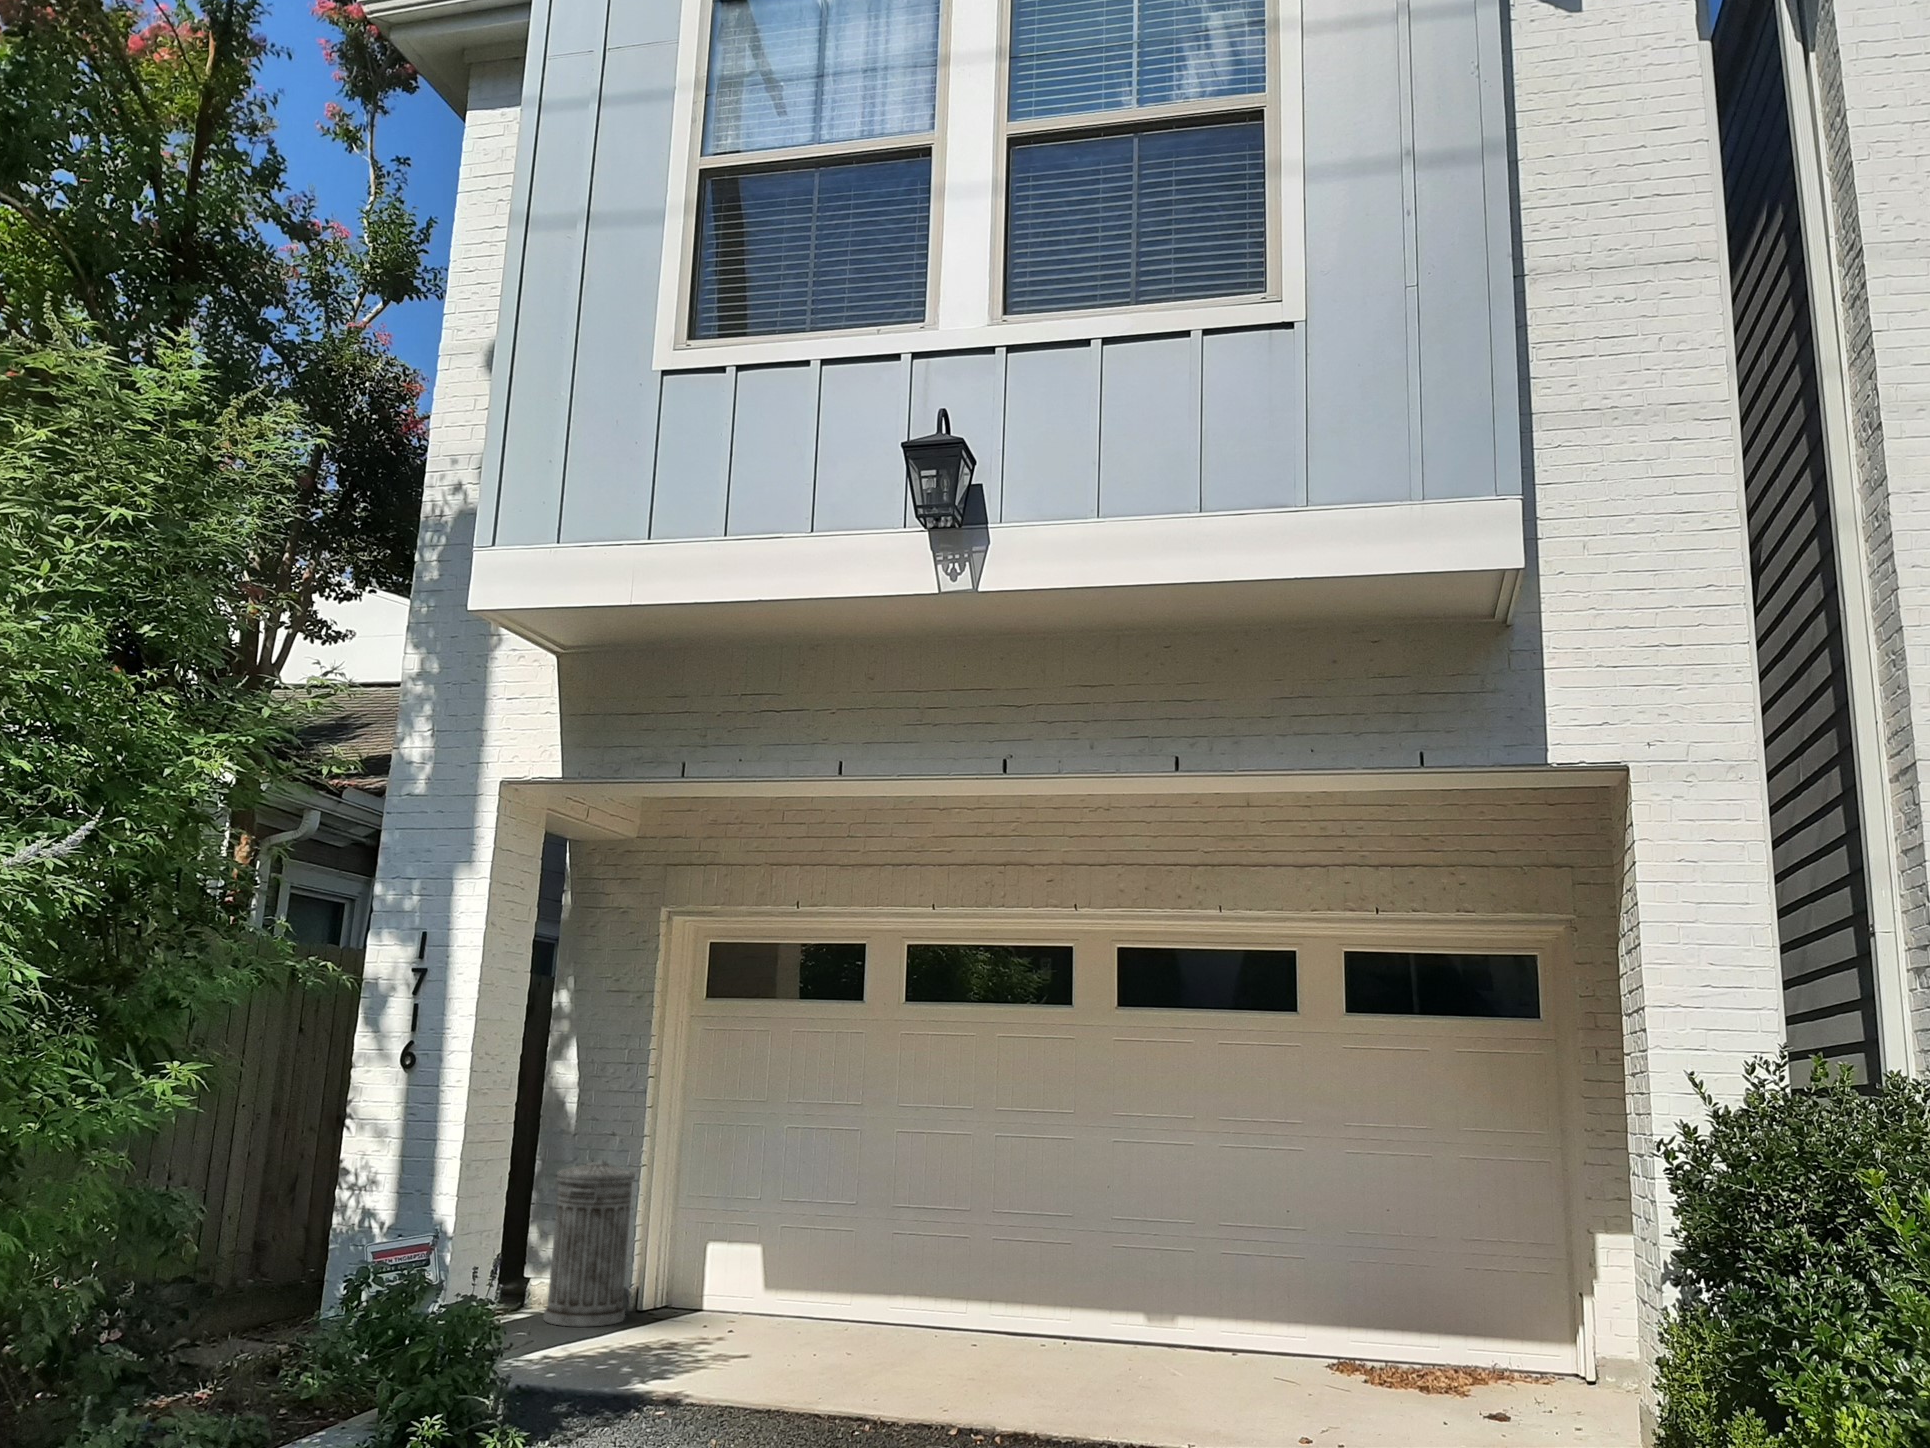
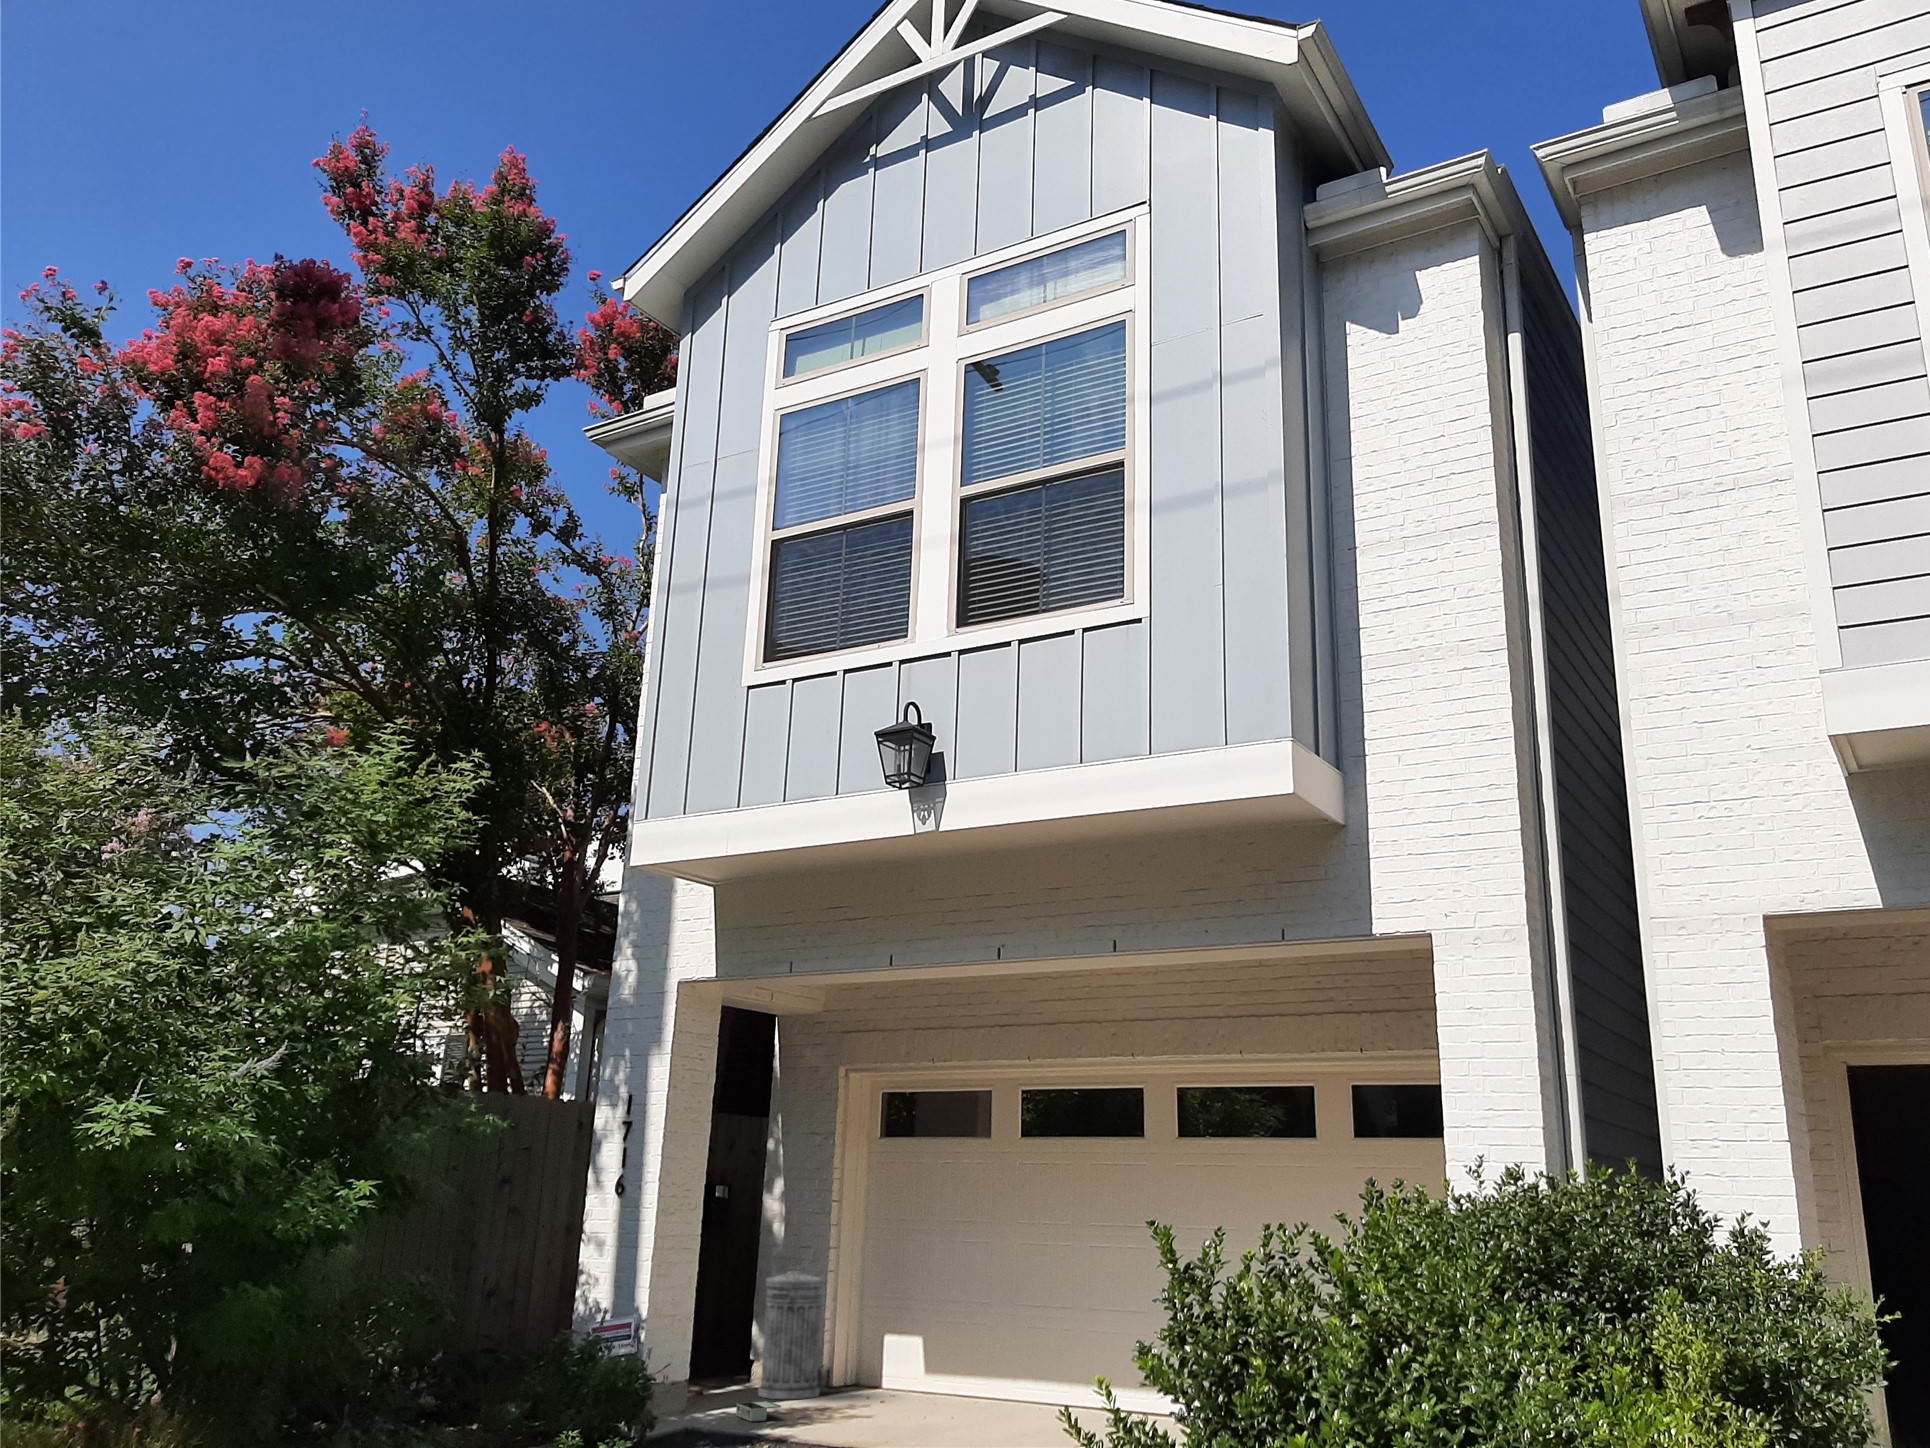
toolbox: none [546,1334,615,1366] -> present [736,1400,781,1421]

